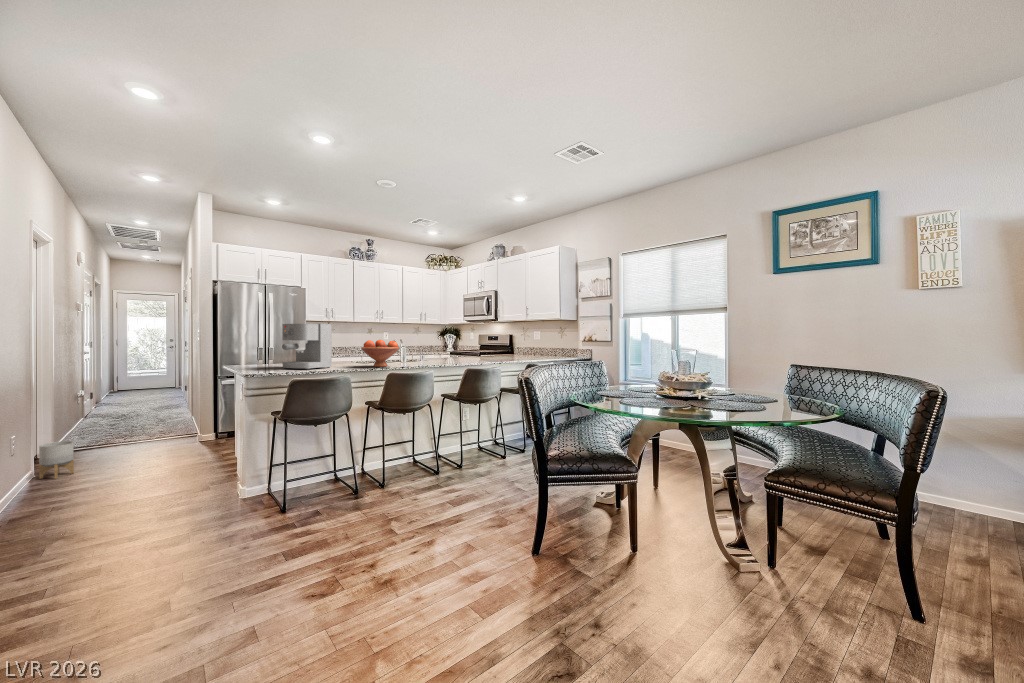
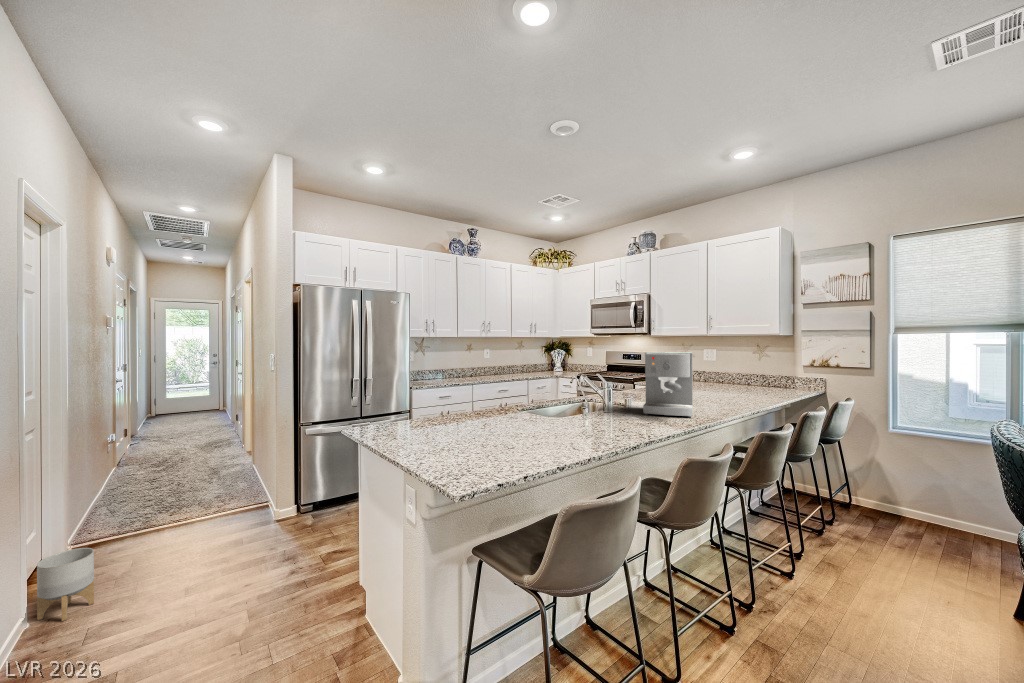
coffee maker: present [282,324,332,369] -> present [643,352,693,417]
fruit bowl: present [361,340,399,367] -> none [574,381,640,432]

